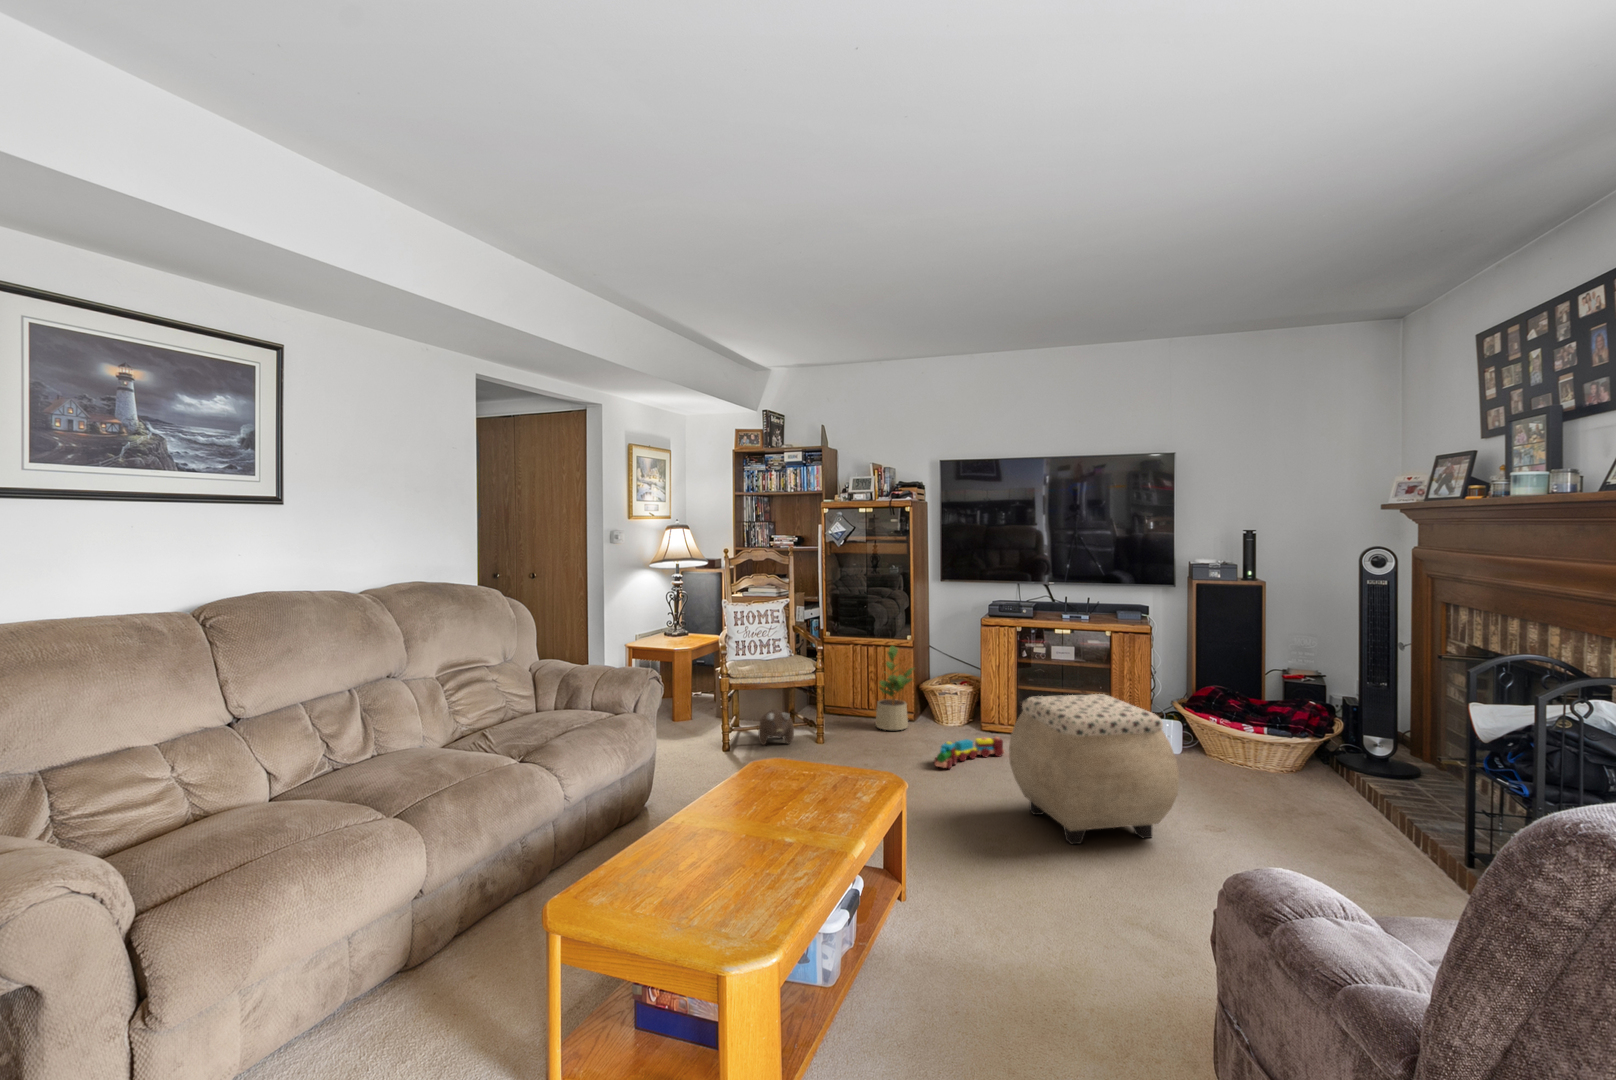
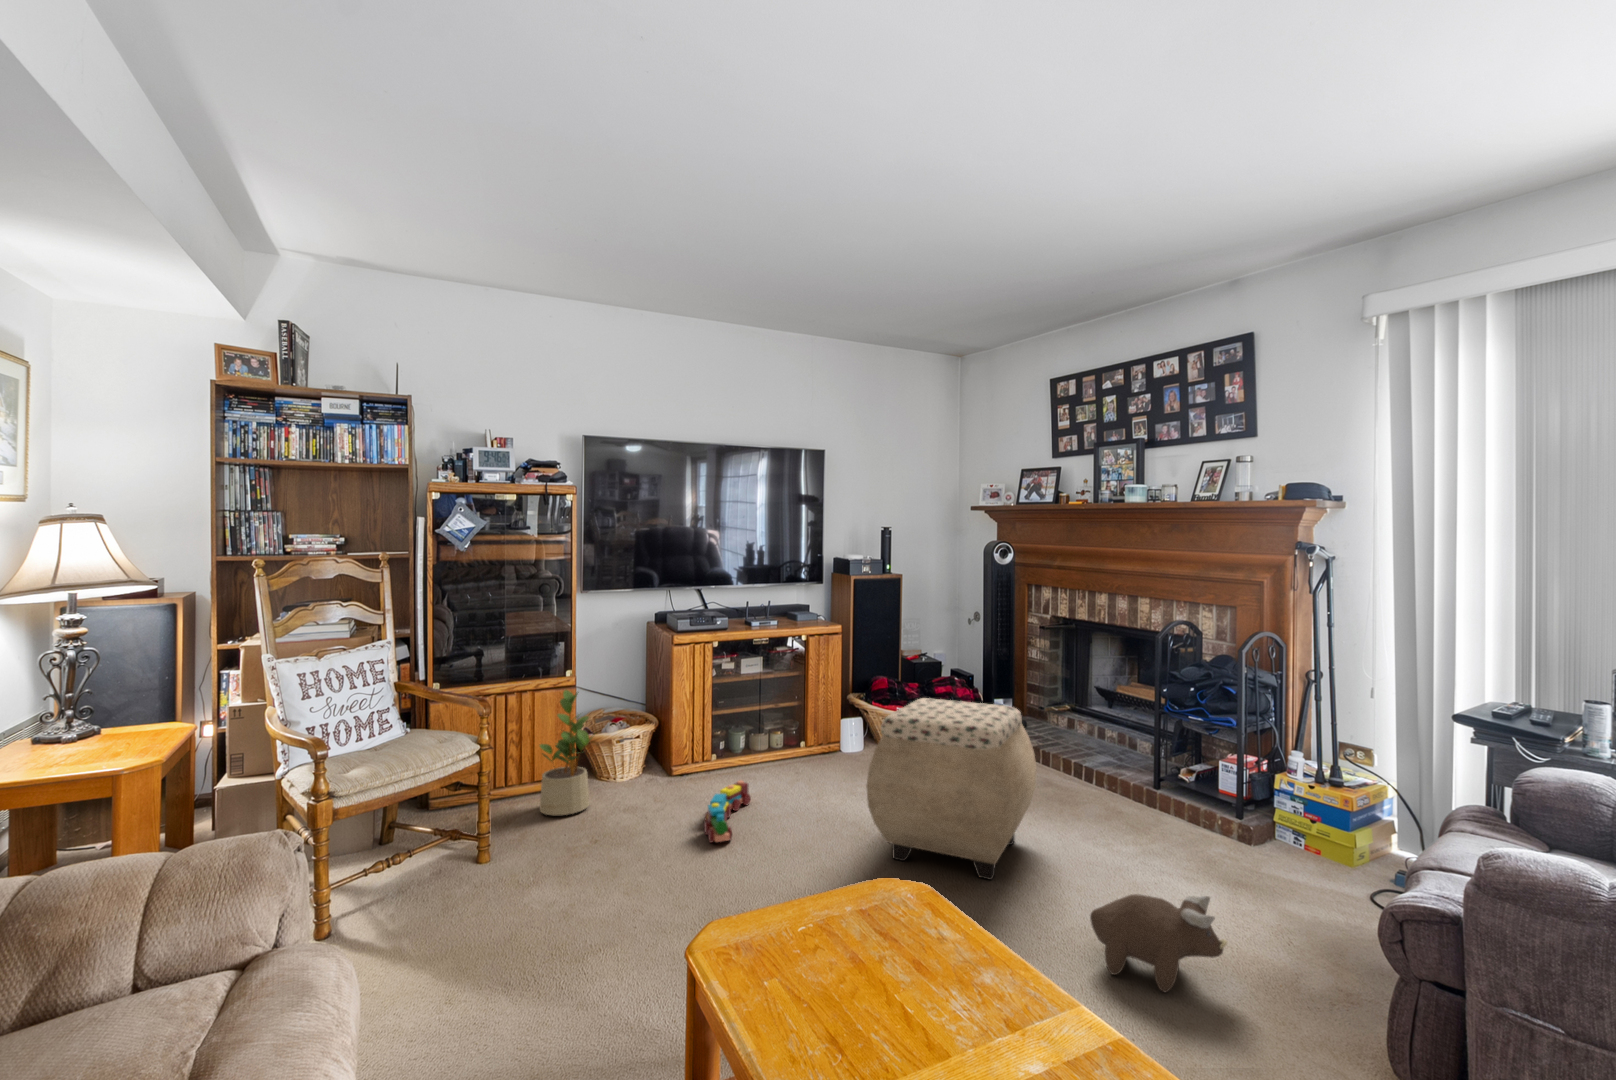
plush toy: present [758,709,794,745] -> present [1090,894,1227,992]

